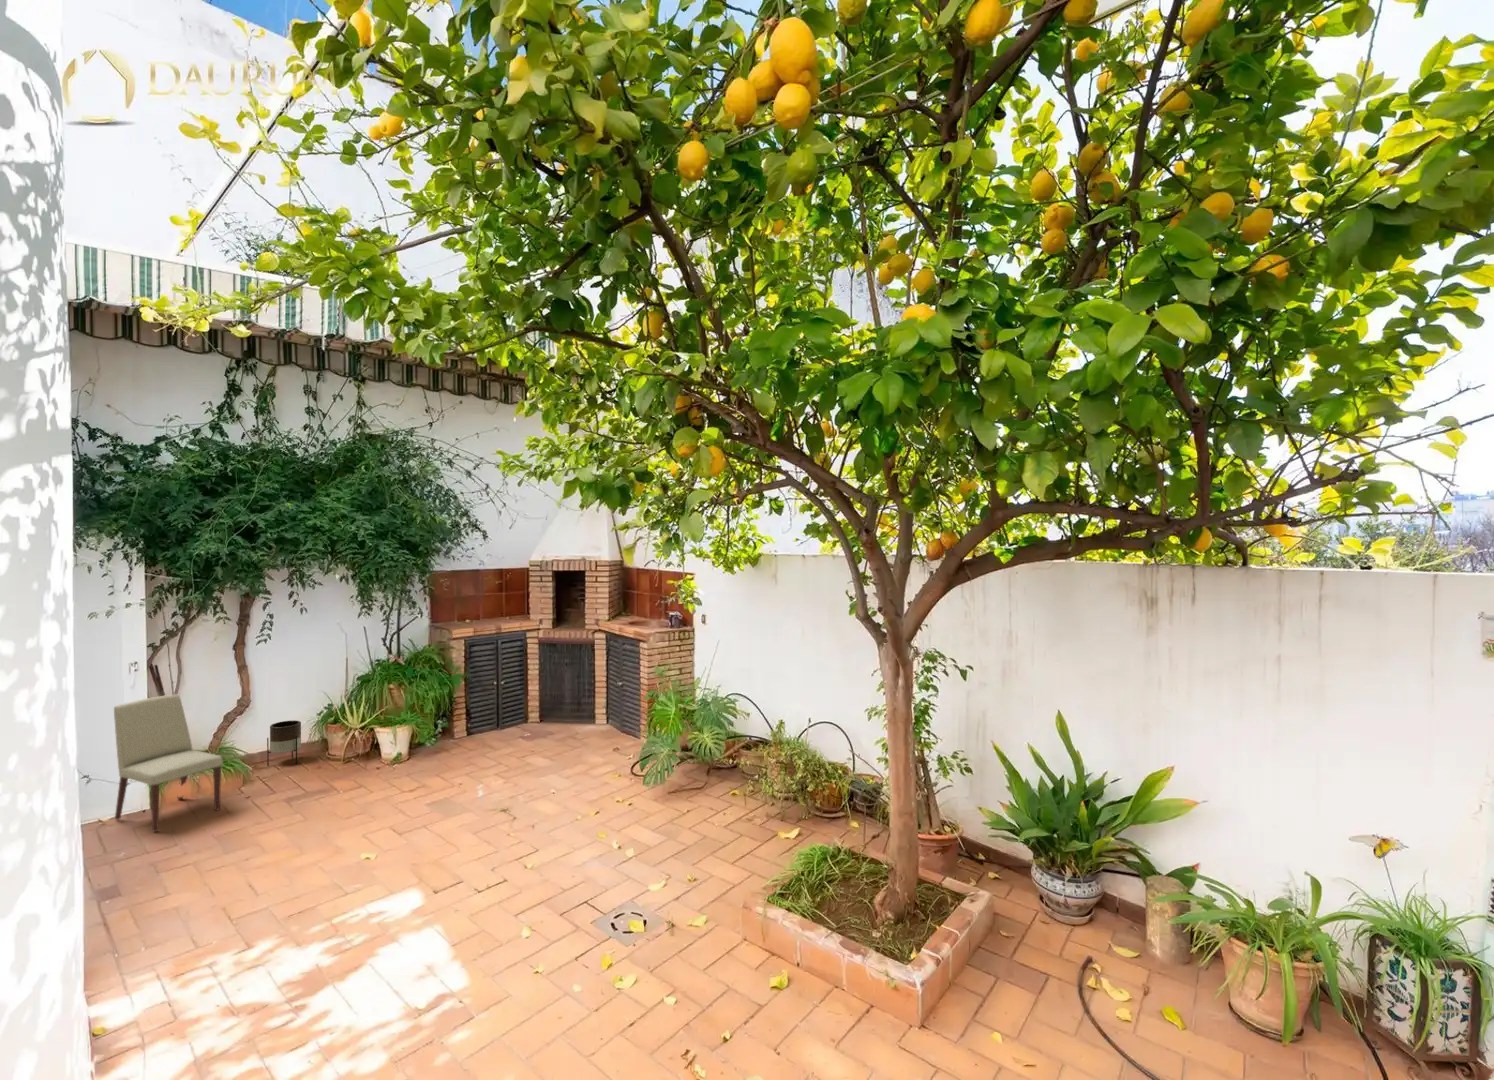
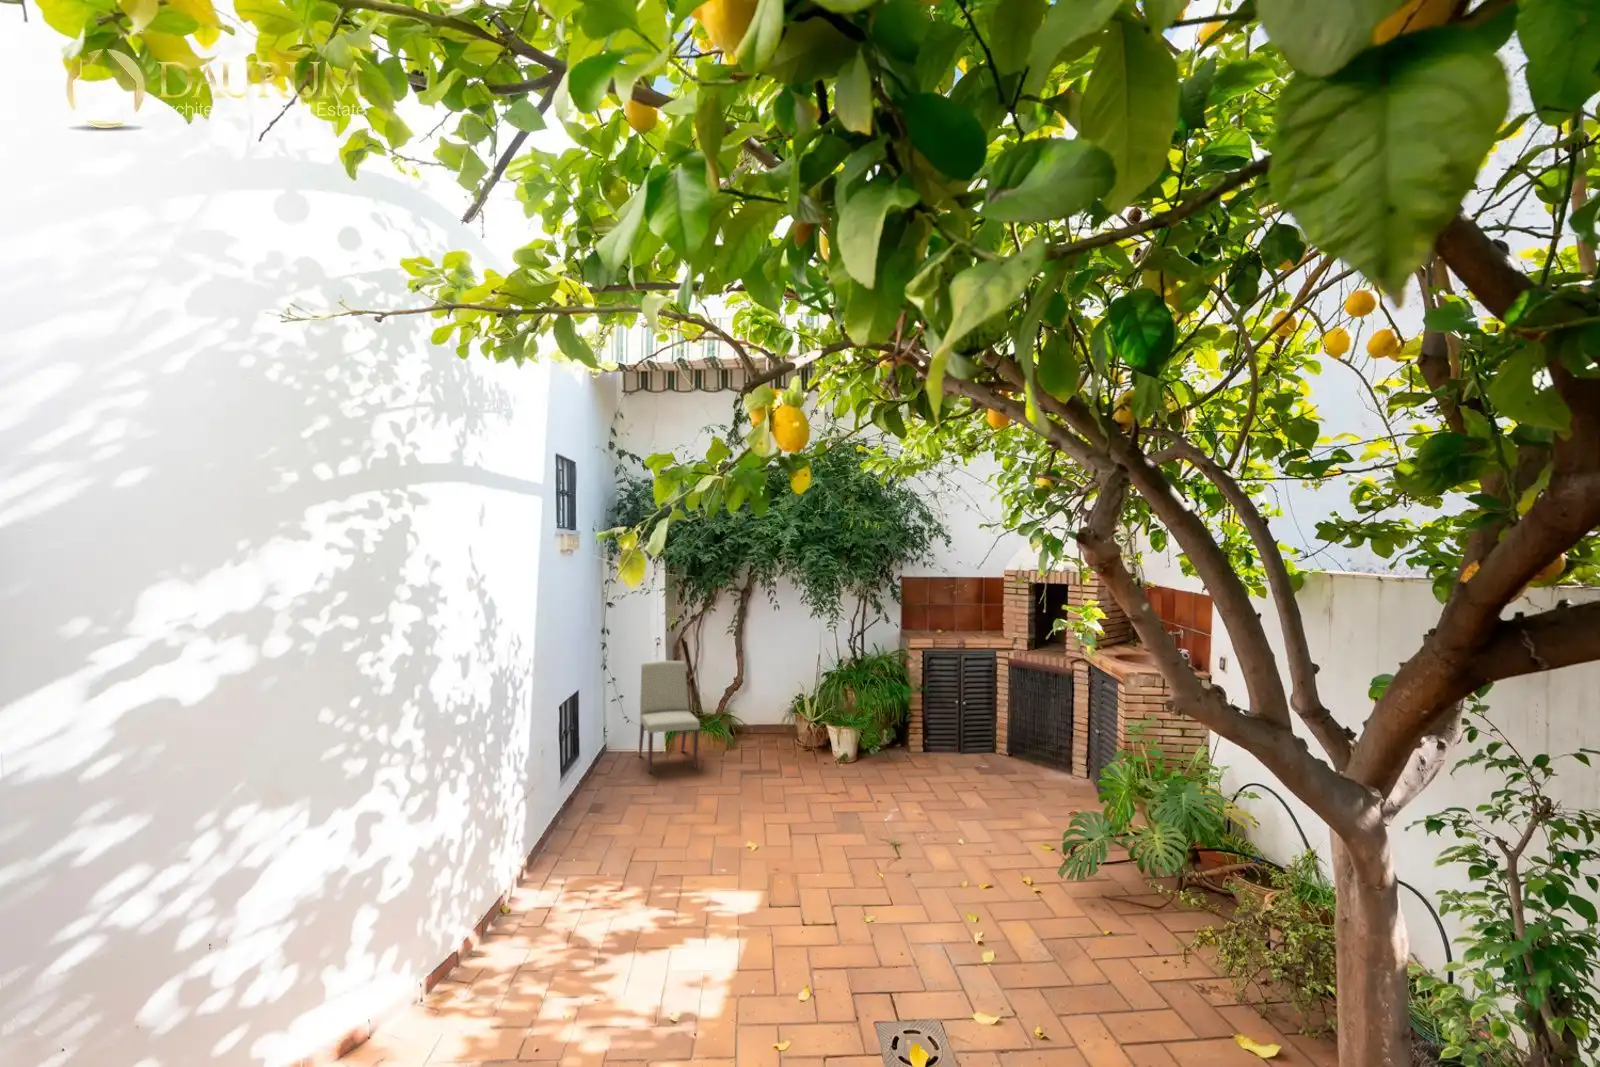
planter: present [267,720,301,766] -> none [753,702,779,745]

